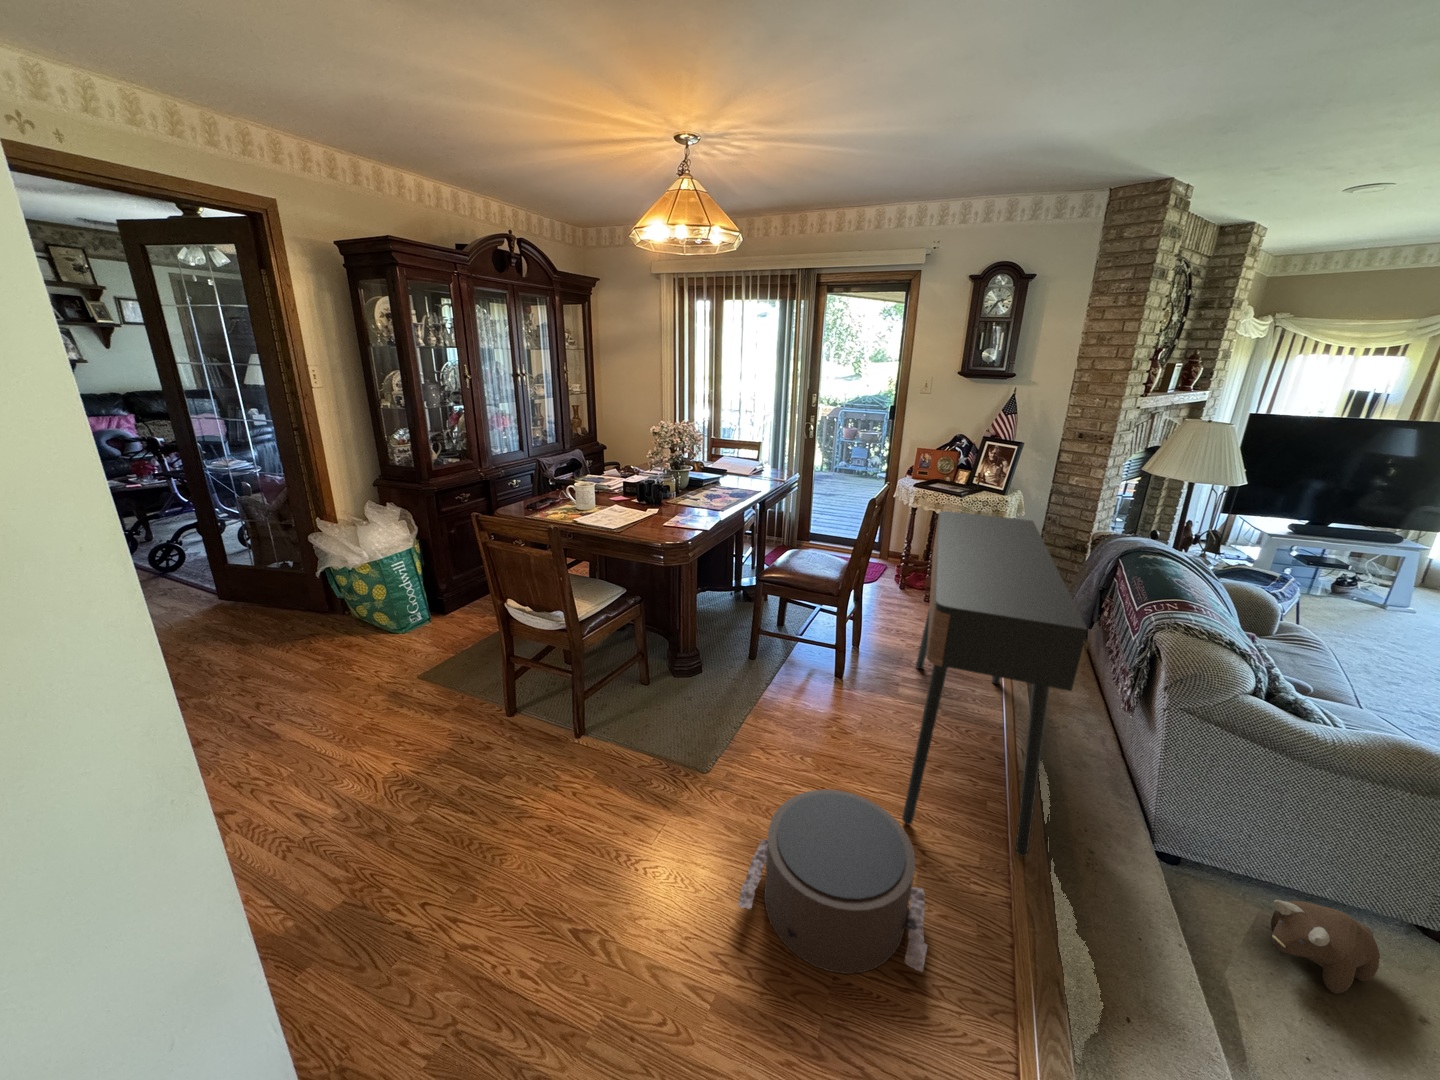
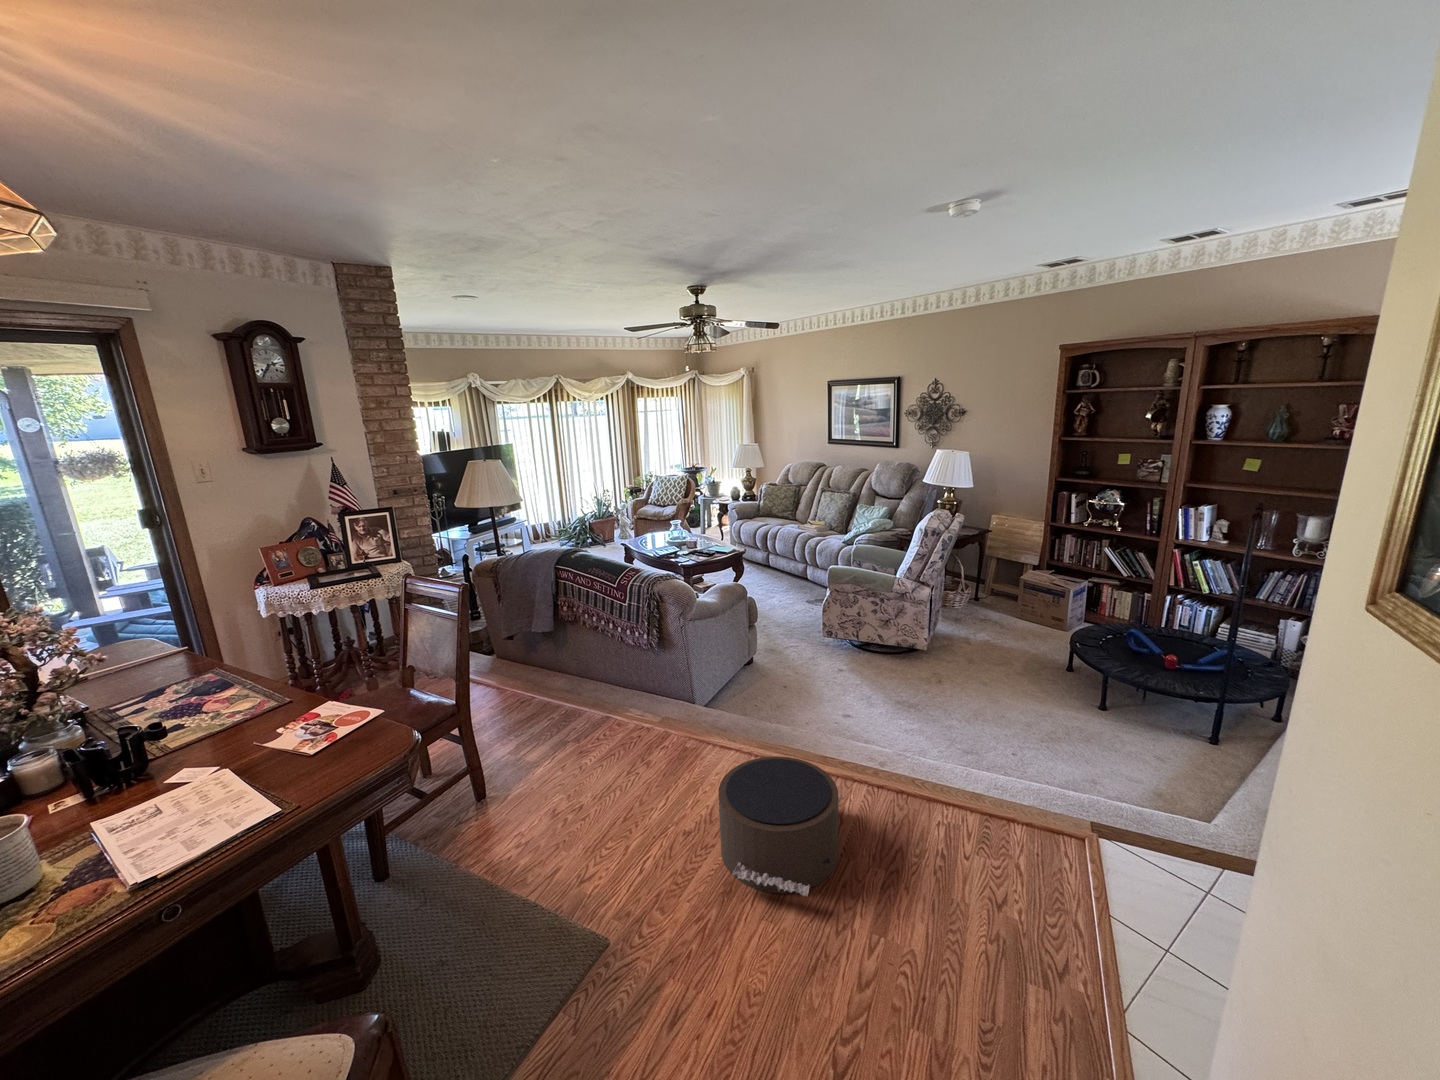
console table: present [902,511,1088,857] -> none [473,554,739,792]
plush toy: present [1271,900,1380,993] -> none [762,662,797,697]

